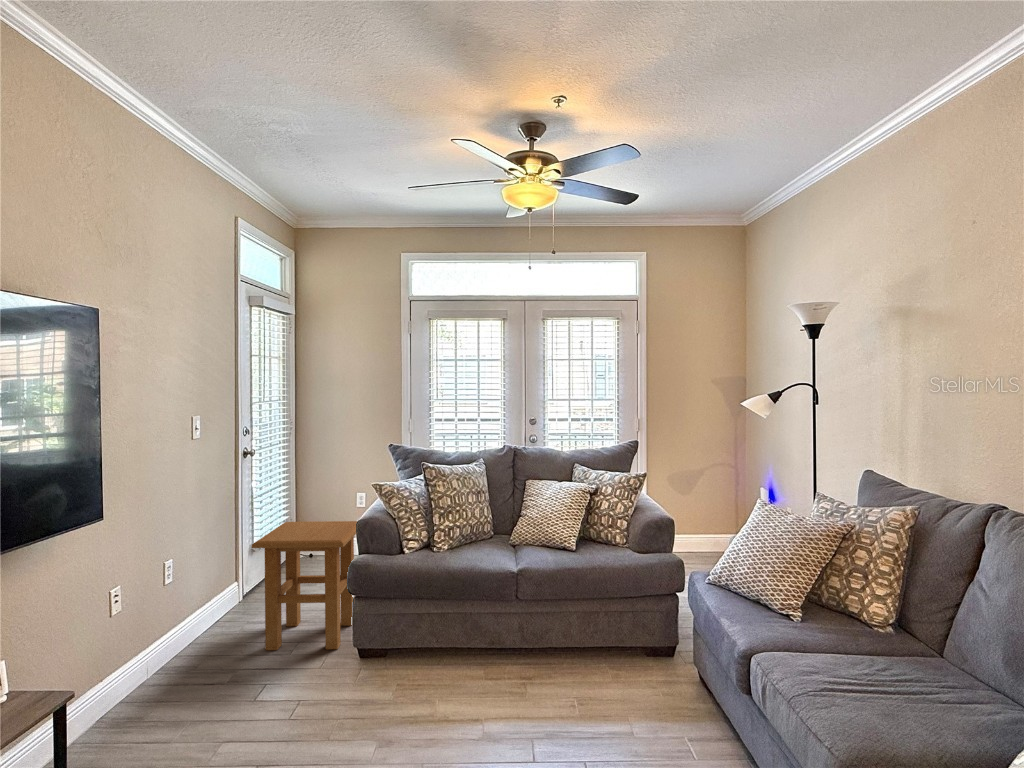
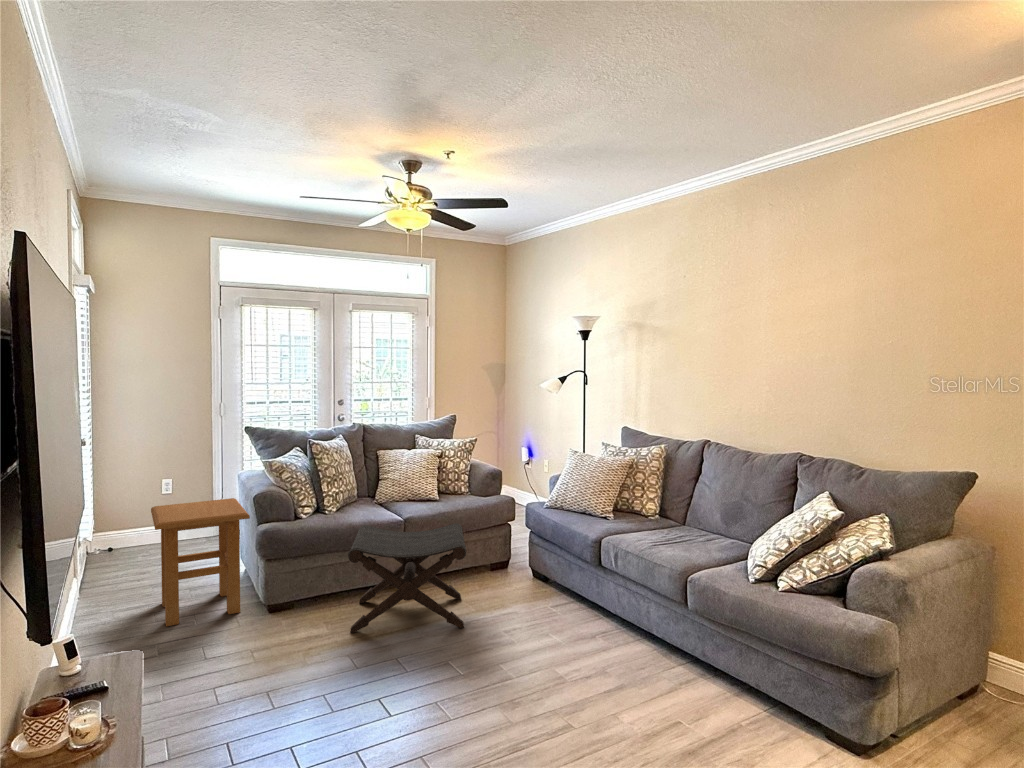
footstool: none [404,572,577,740] -> present [348,523,466,633]

